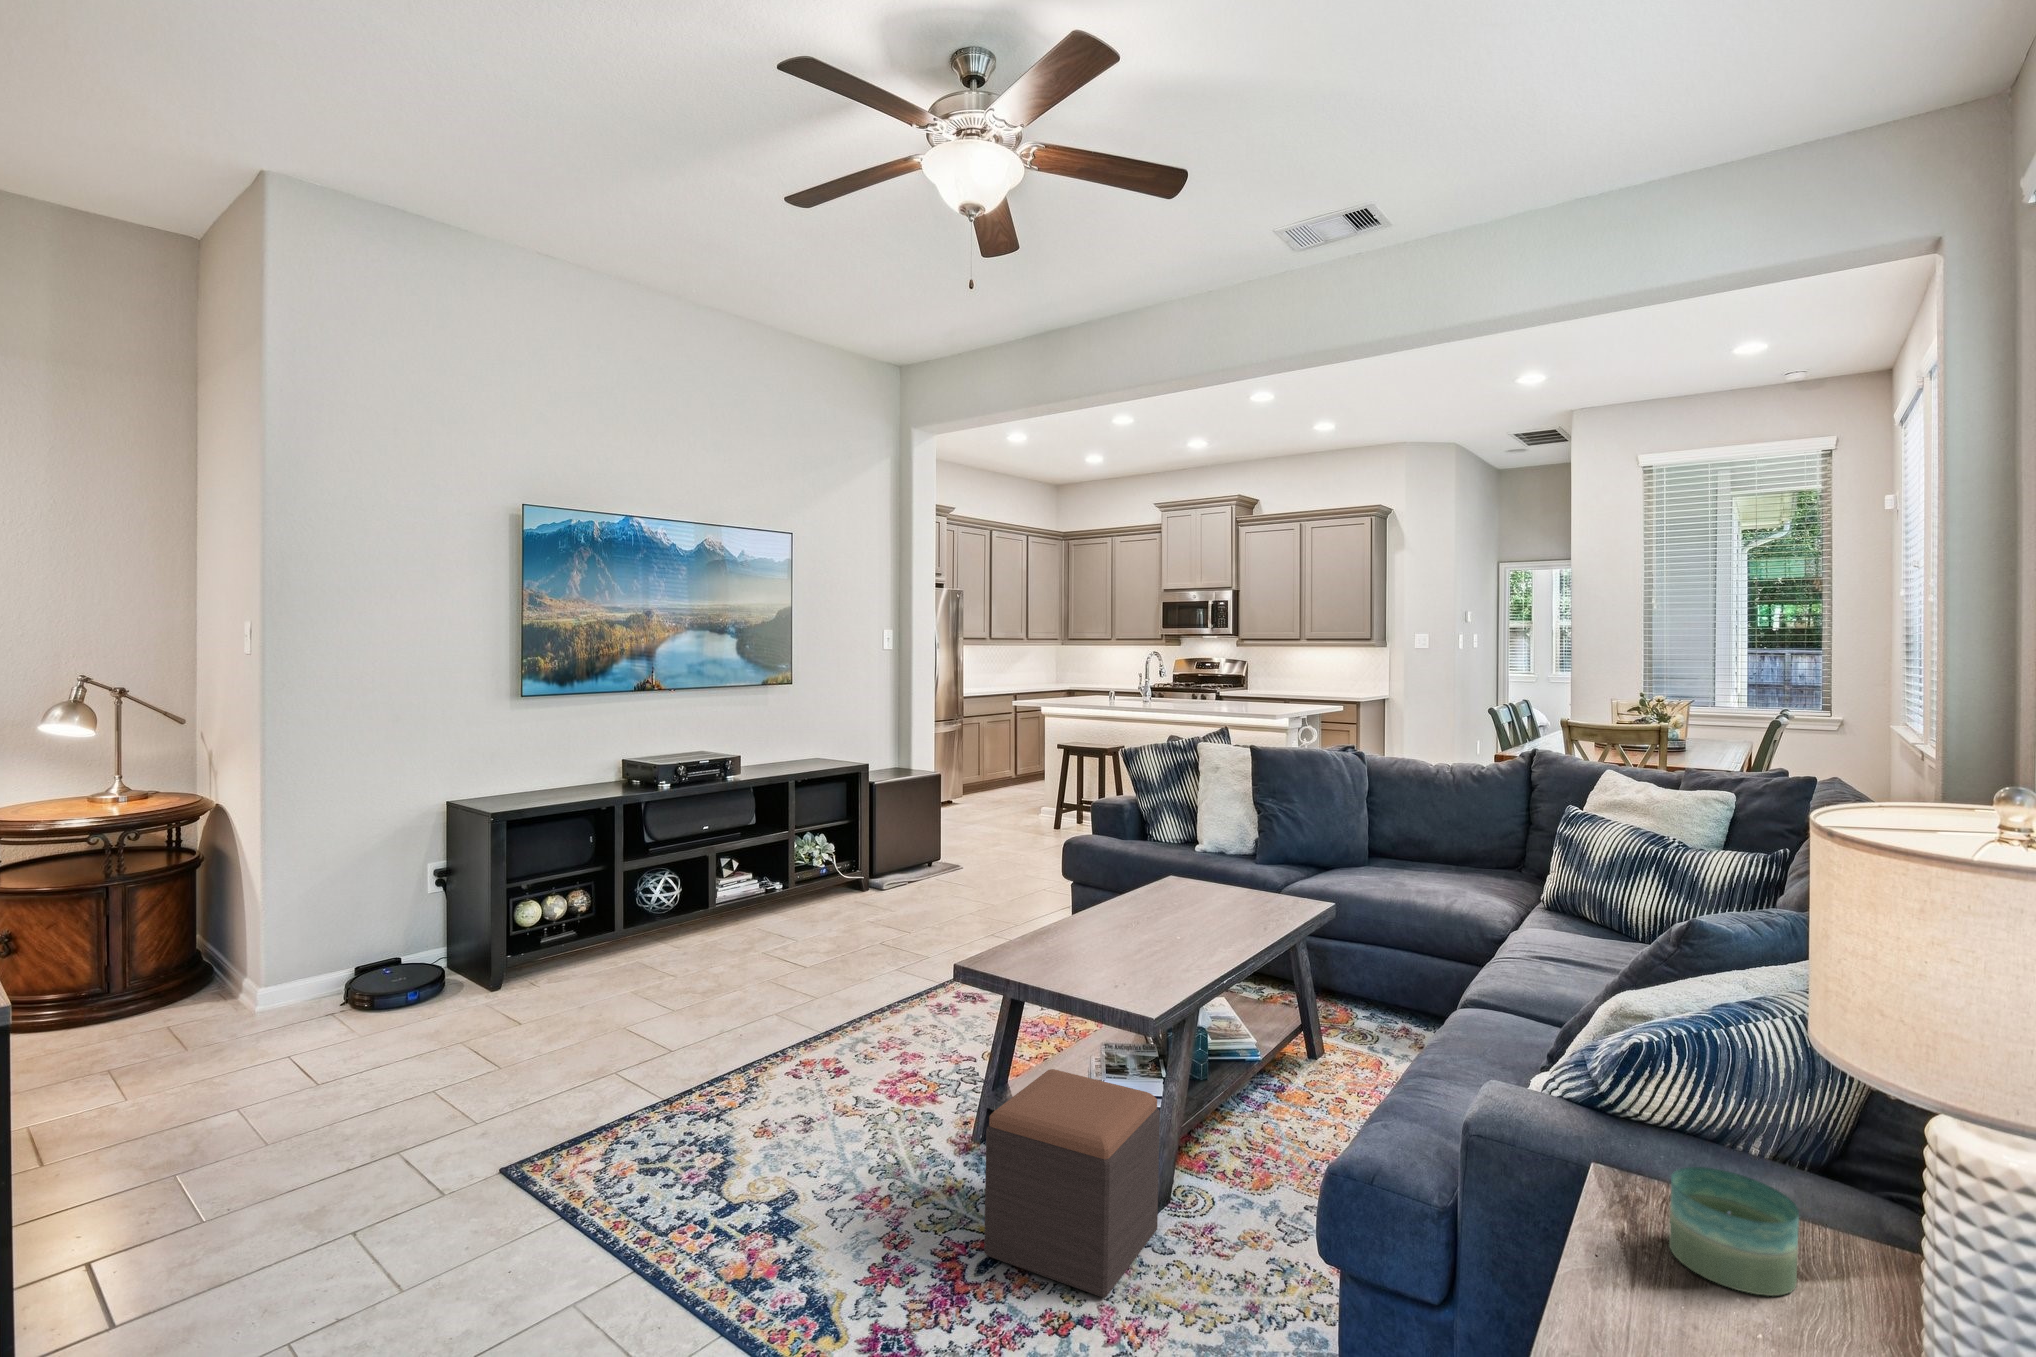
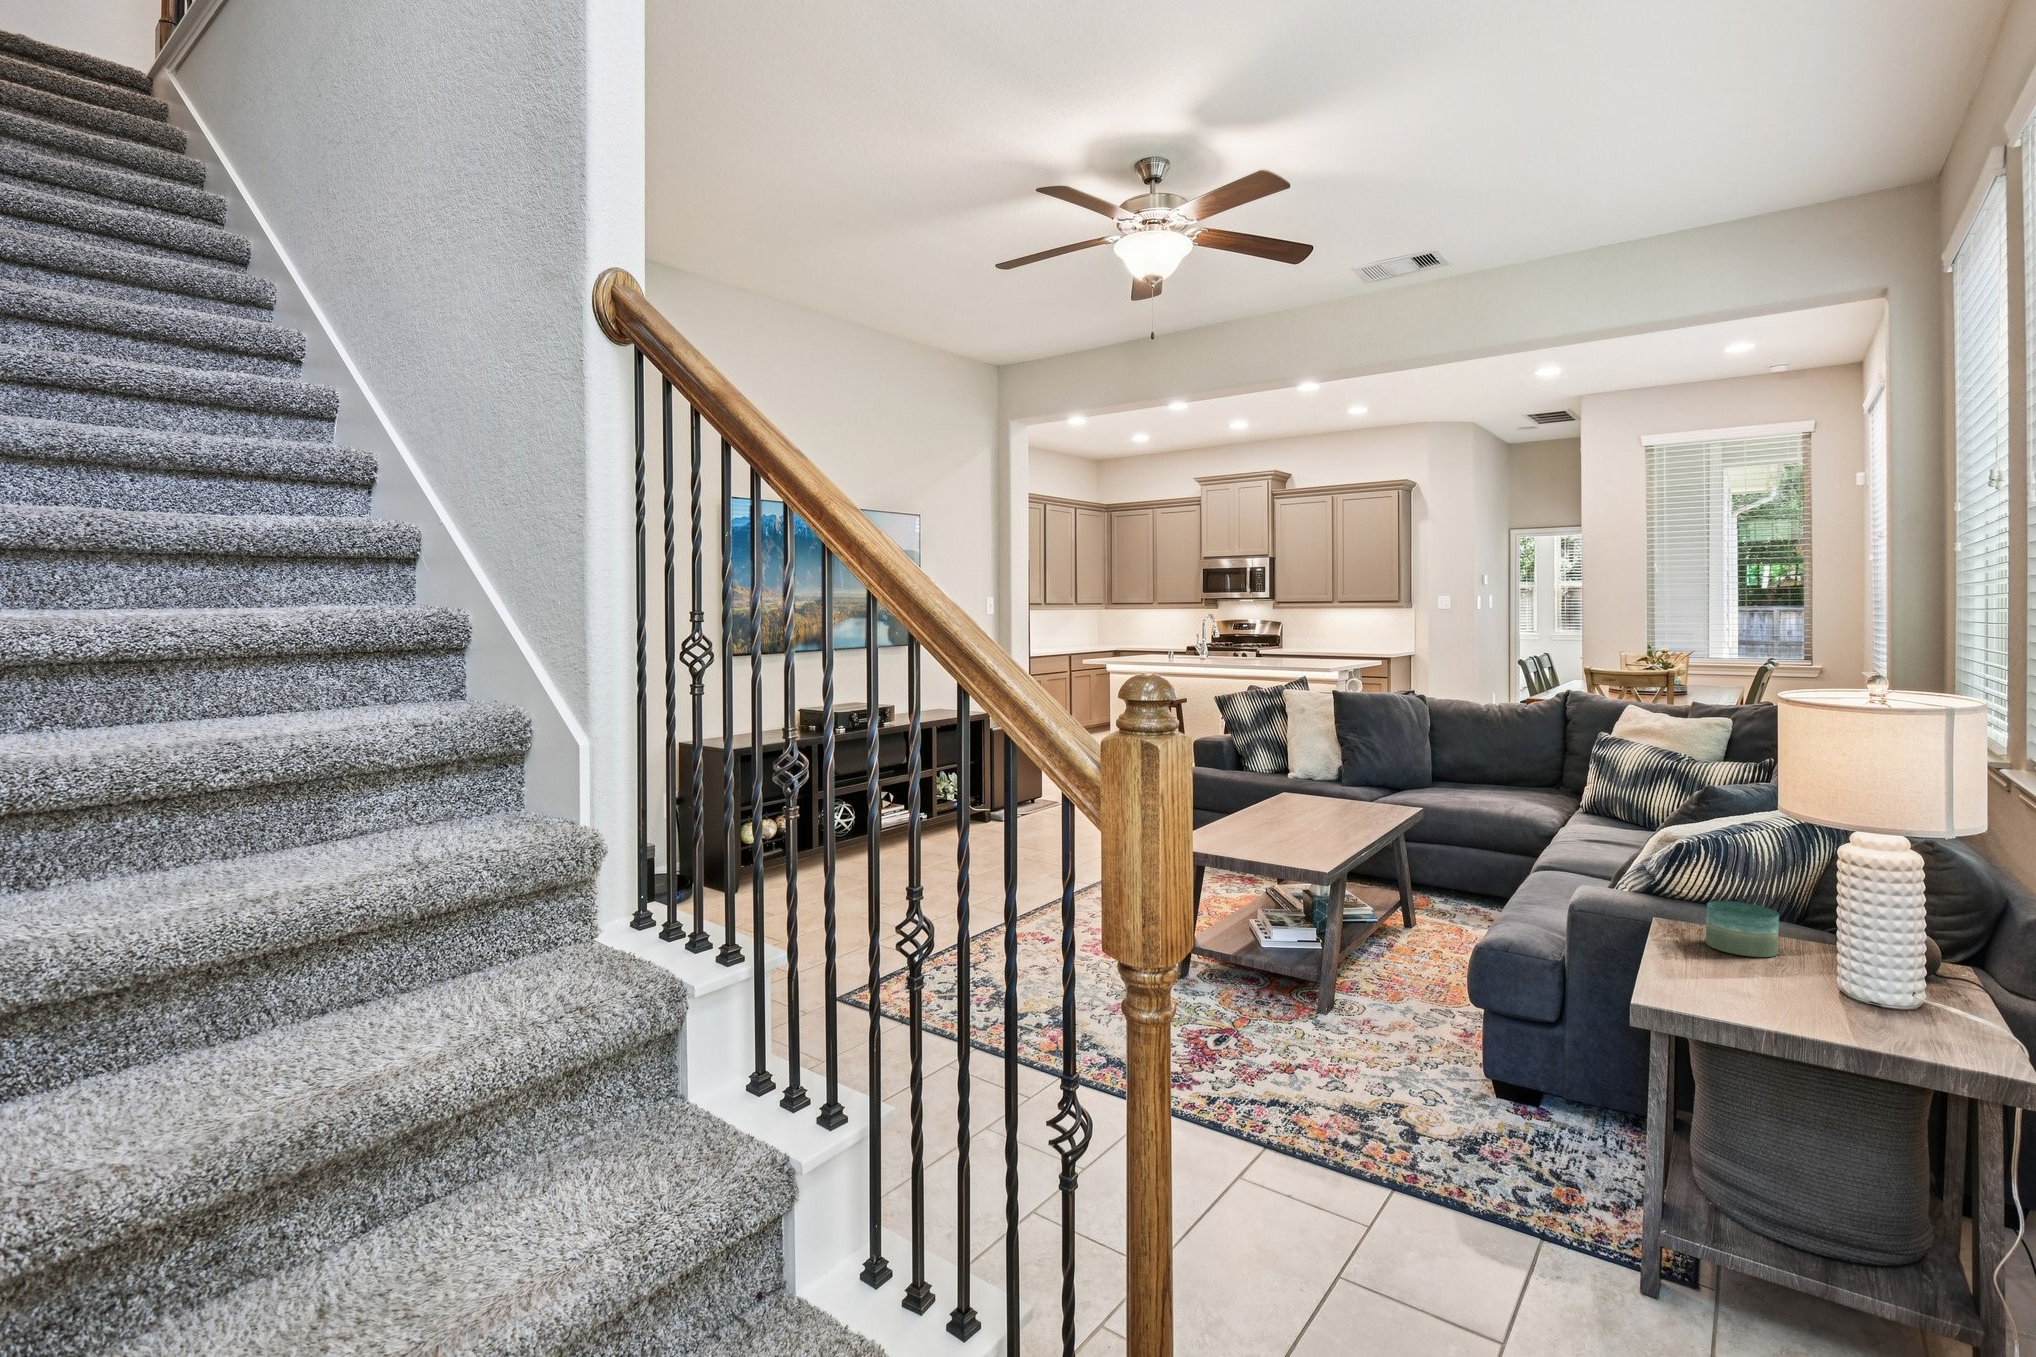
footstool: present [984,1069,1160,1298] -> none [1215,914,1331,1055]

